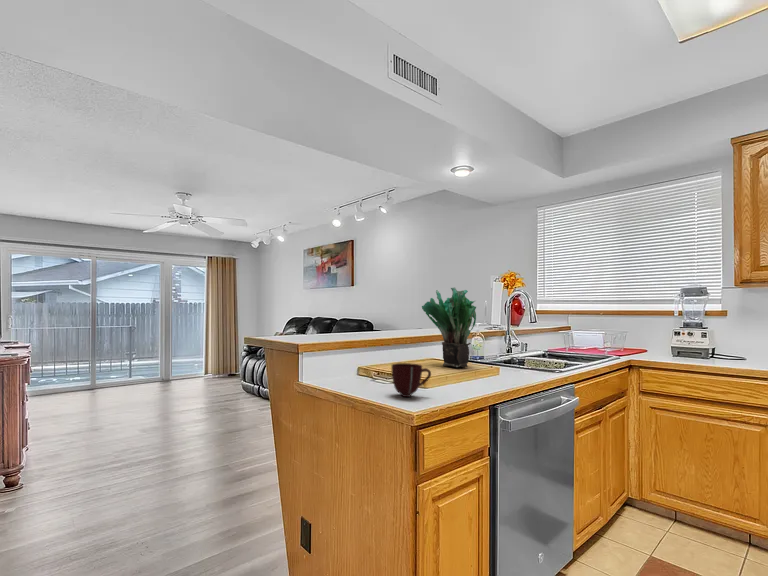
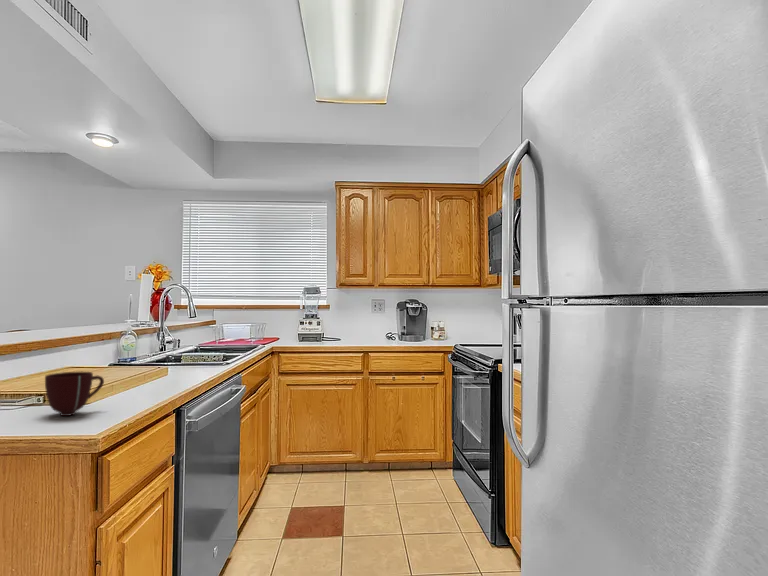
potted plant: present [422,287,476,367] -> none [67,282,137,371]

